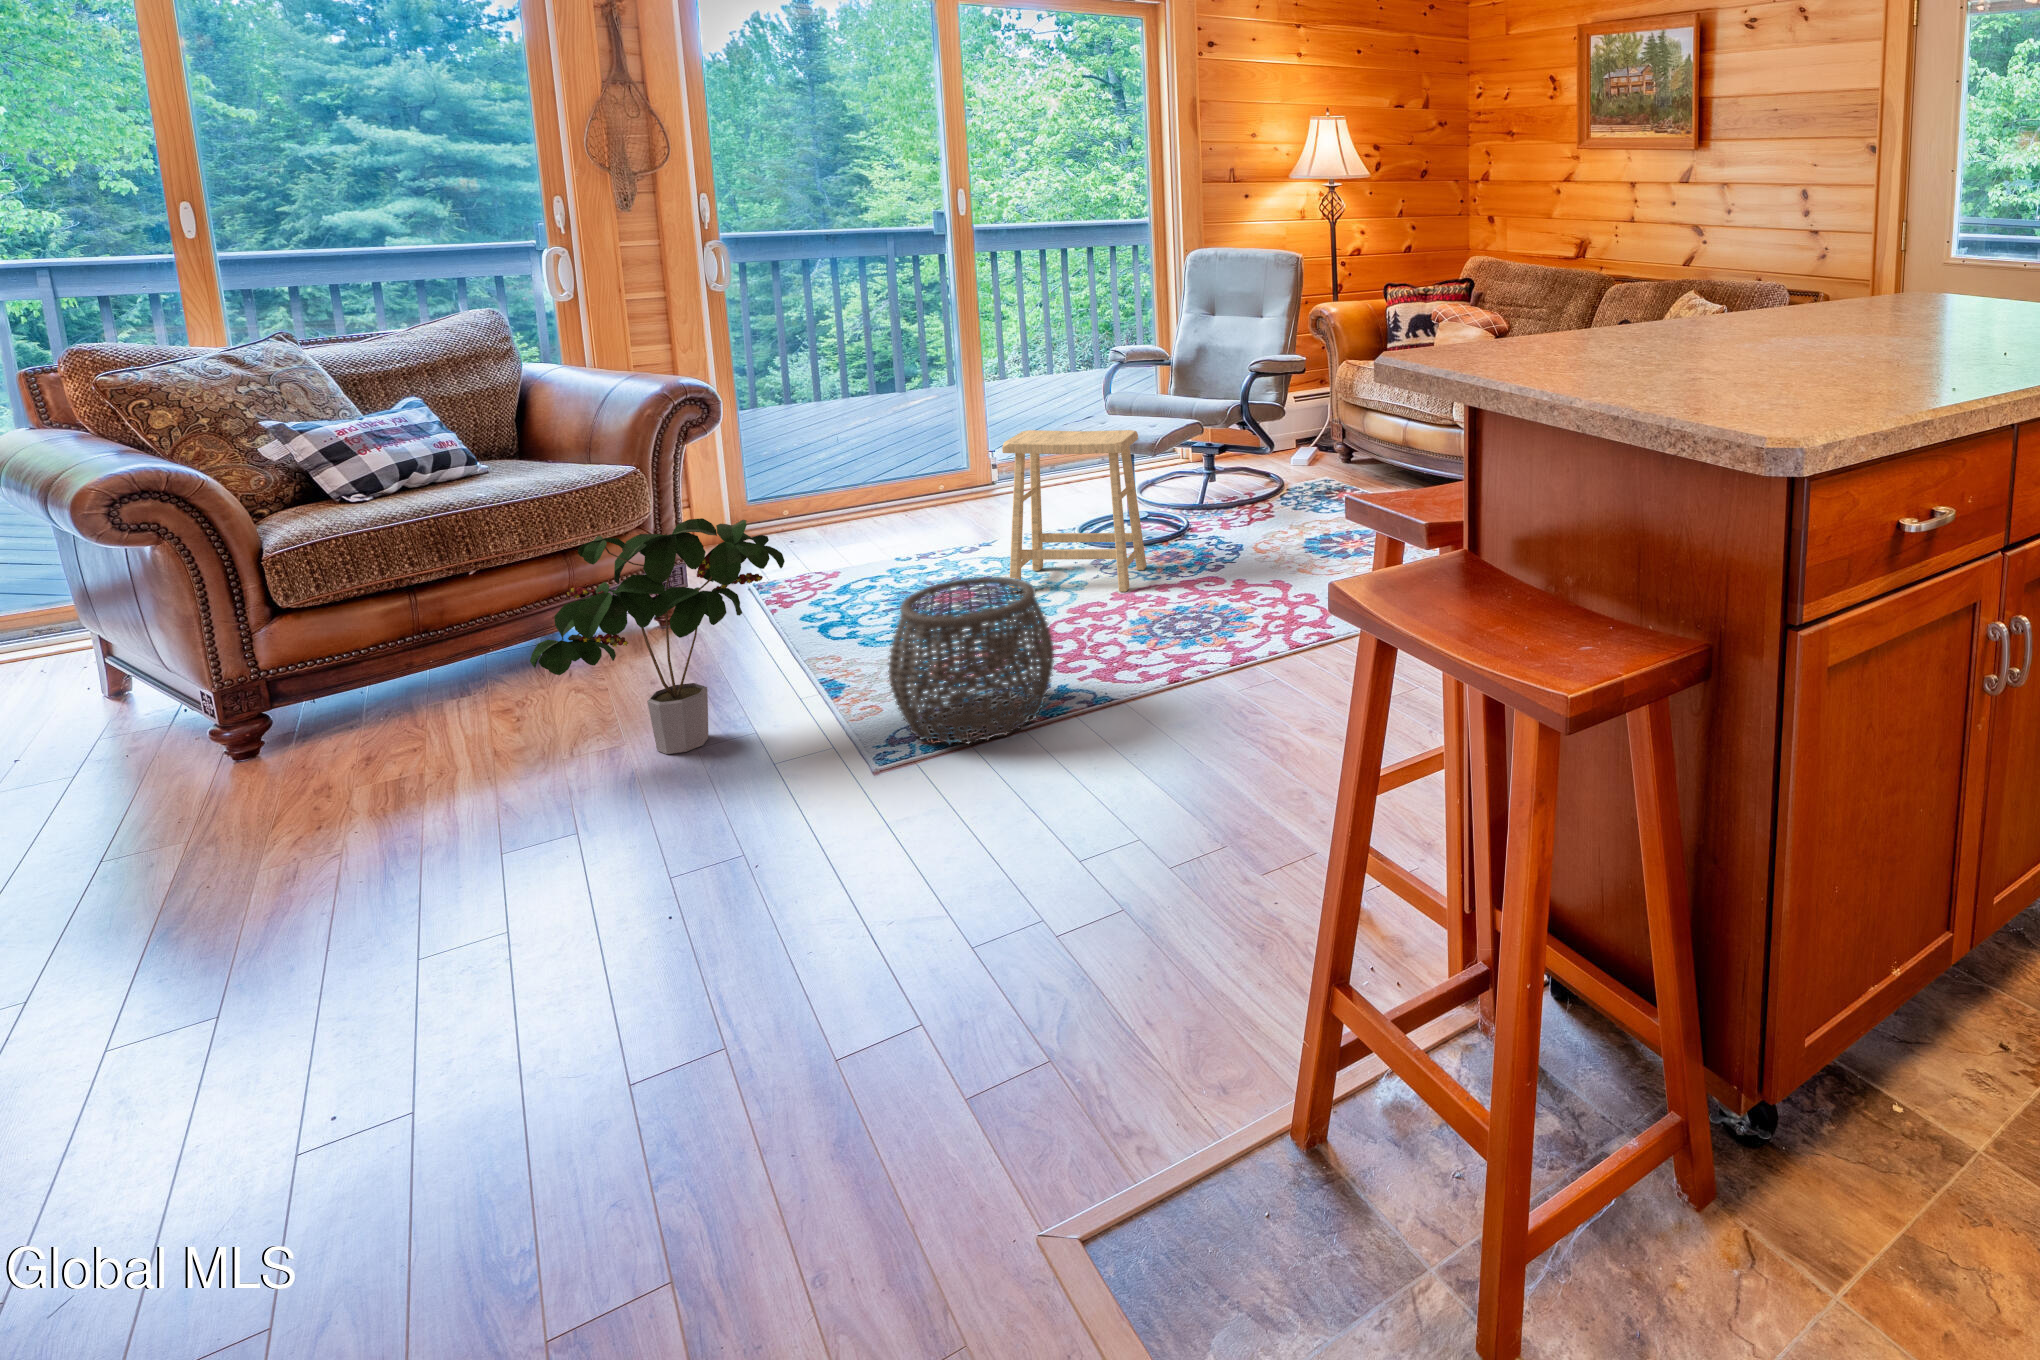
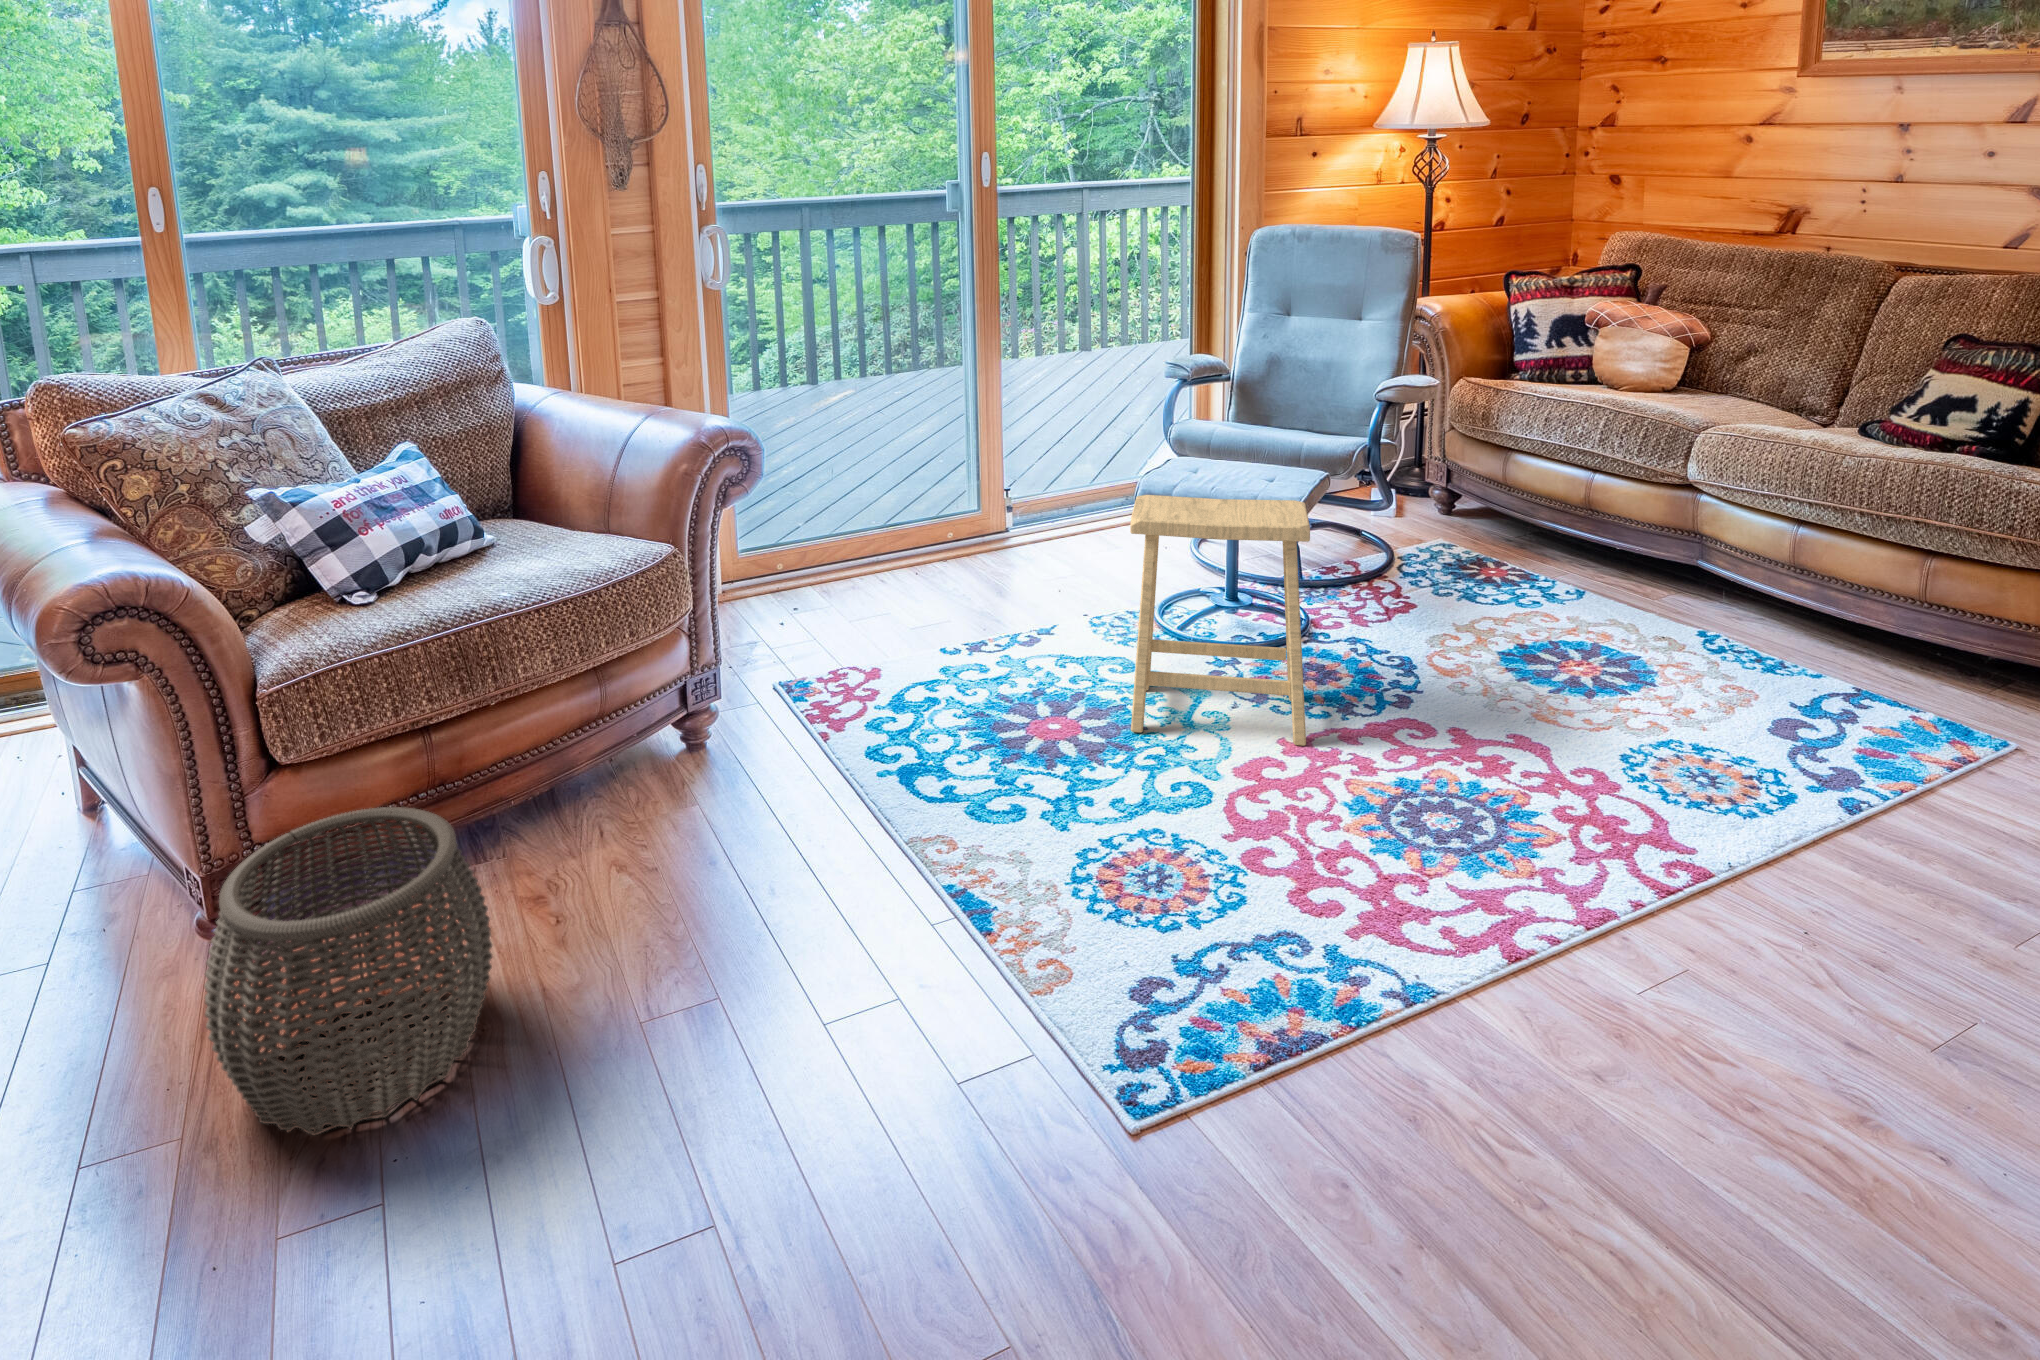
potted plant: present [530,518,785,754] -> none [620,679,953,1066]
woven basket: present [888,577,1054,745] -> present [204,807,492,1135]

